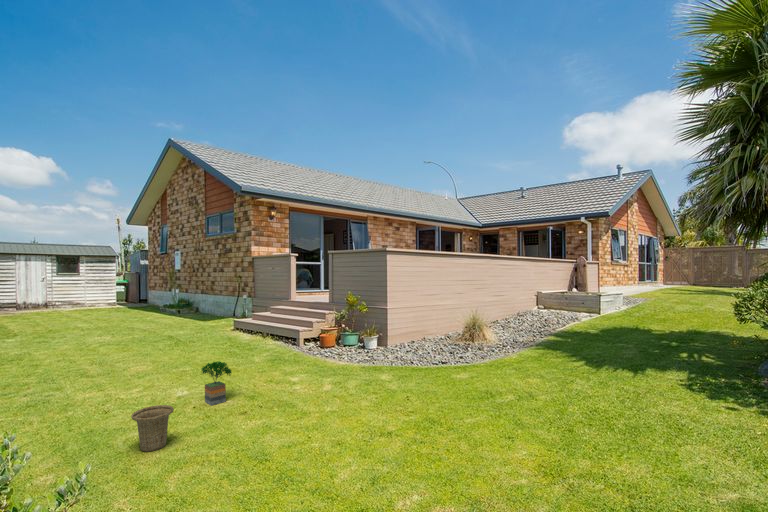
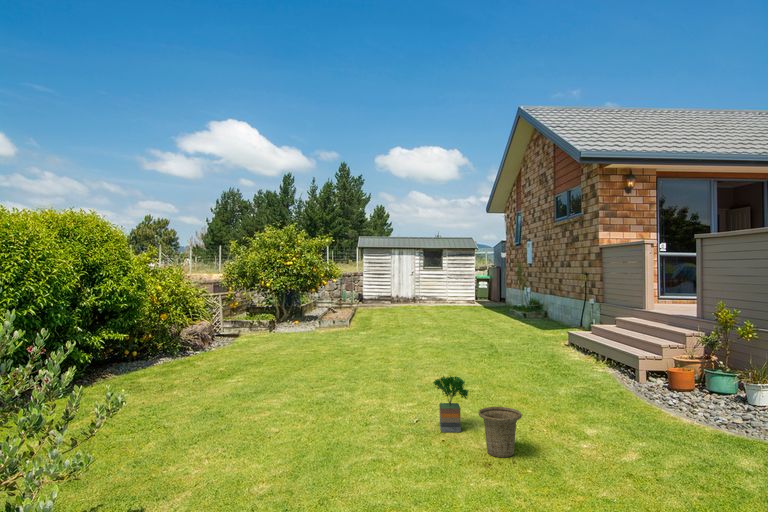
basket: present [131,405,174,452] -> present [478,407,522,458]

